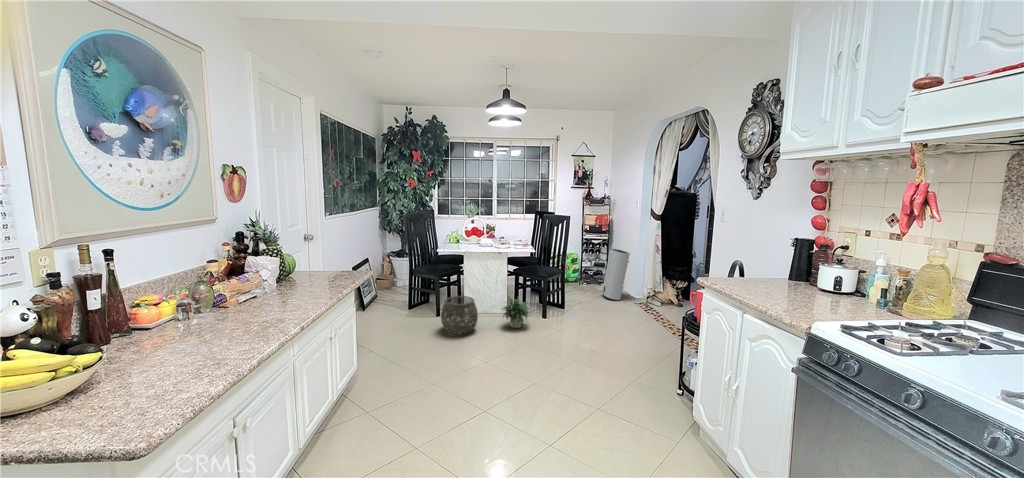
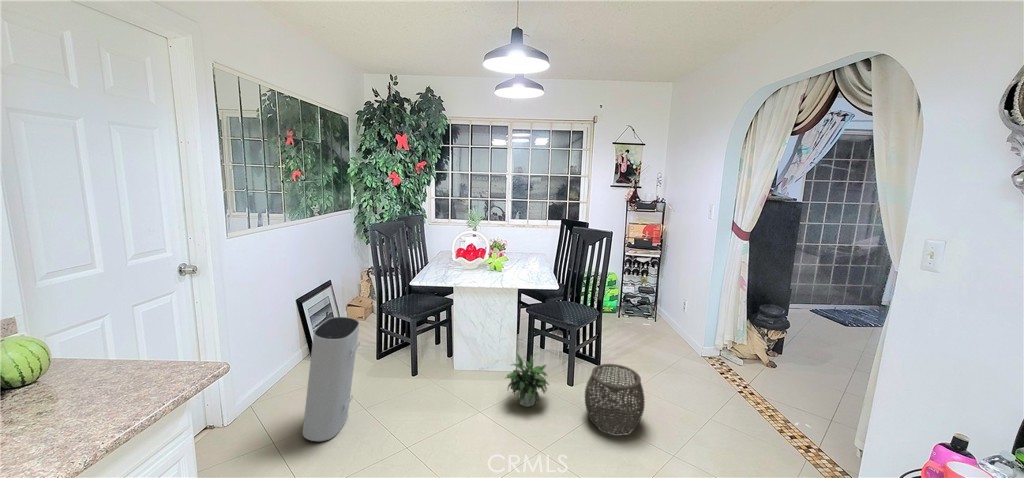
air purifier: present [602,249,630,300] -> present [303,317,359,441]
woven basket: present [441,296,478,335] -> present [585,364,645,434]

